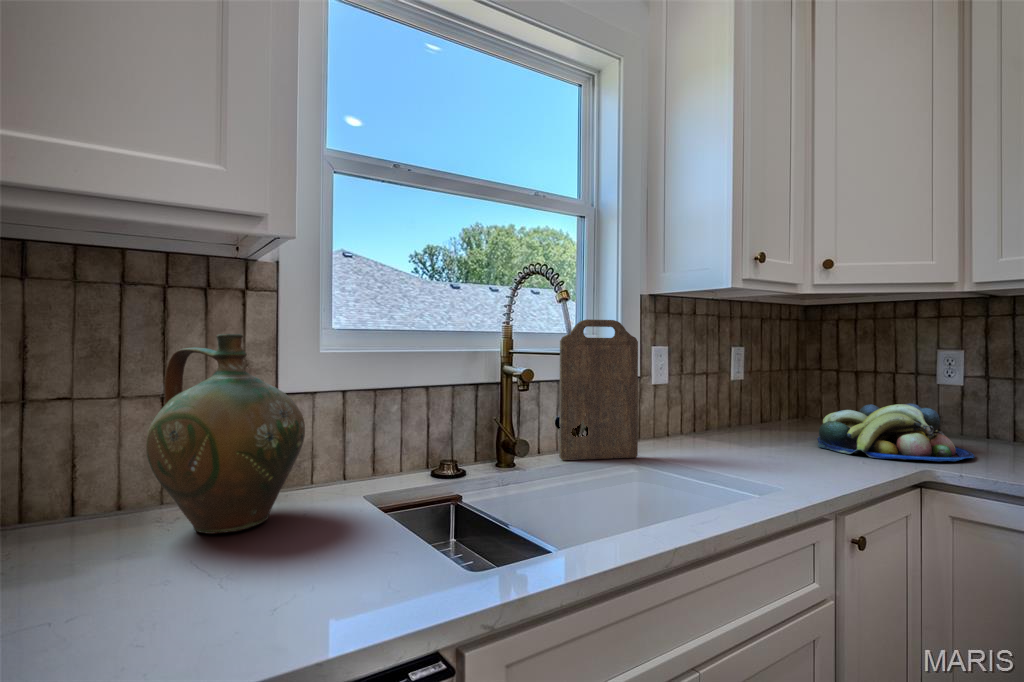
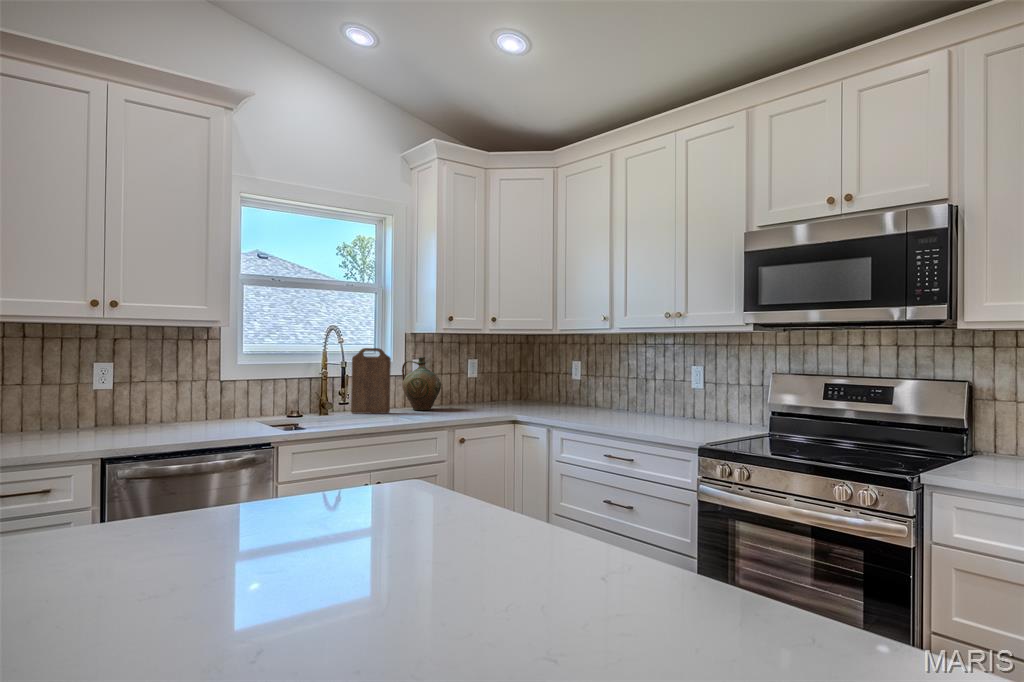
ceramic jug: present [146,334,305,534] -> present [402,357,441,410]
fruit bowl: present [817,404,975,461] -> none [487,388,550,413]

